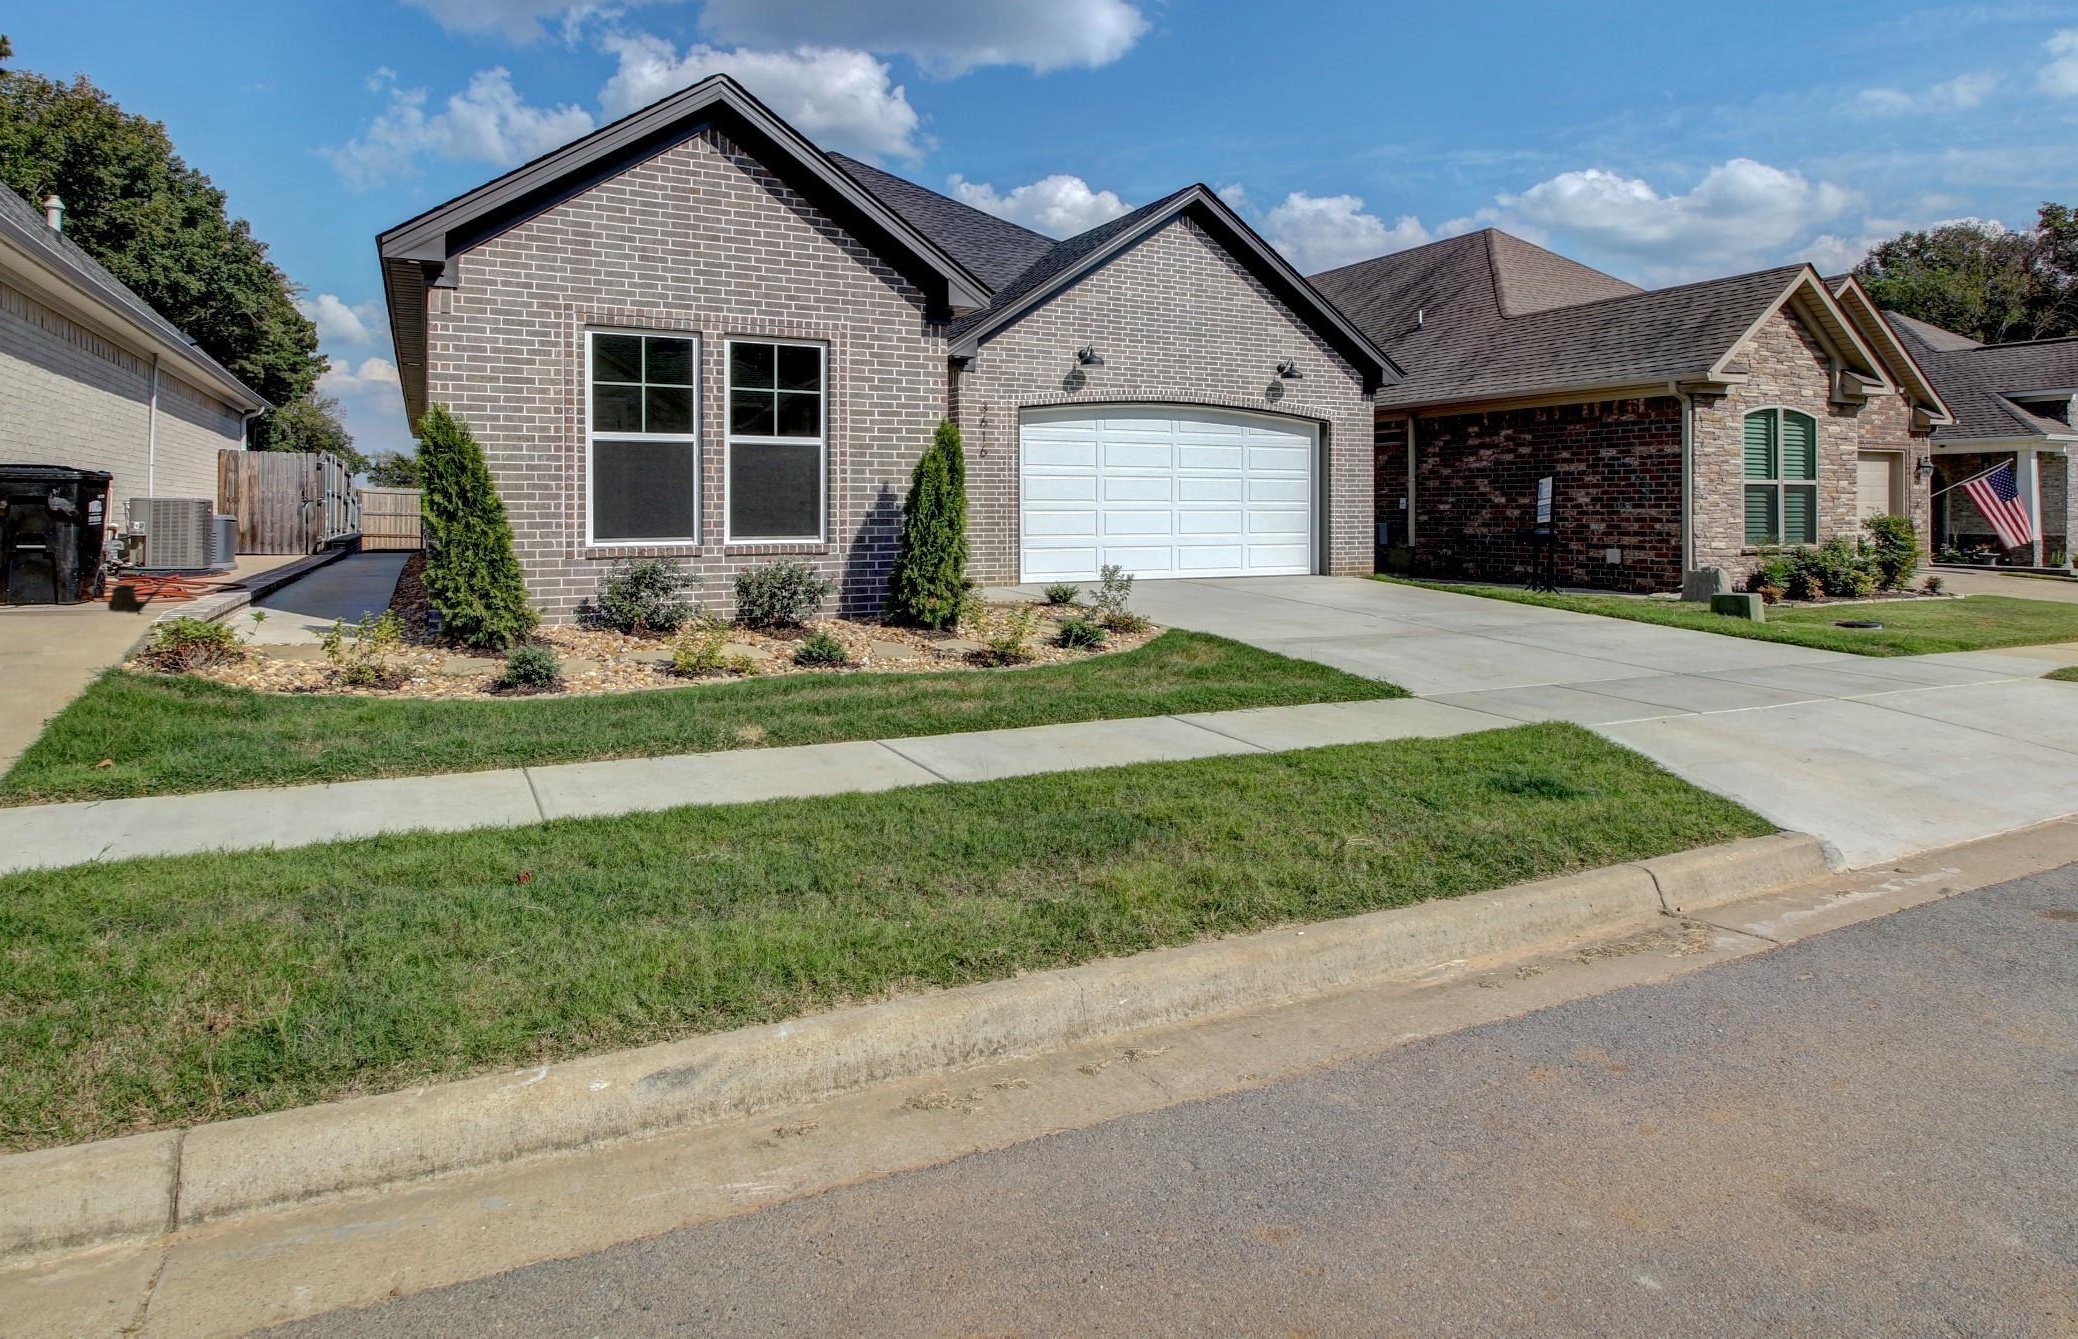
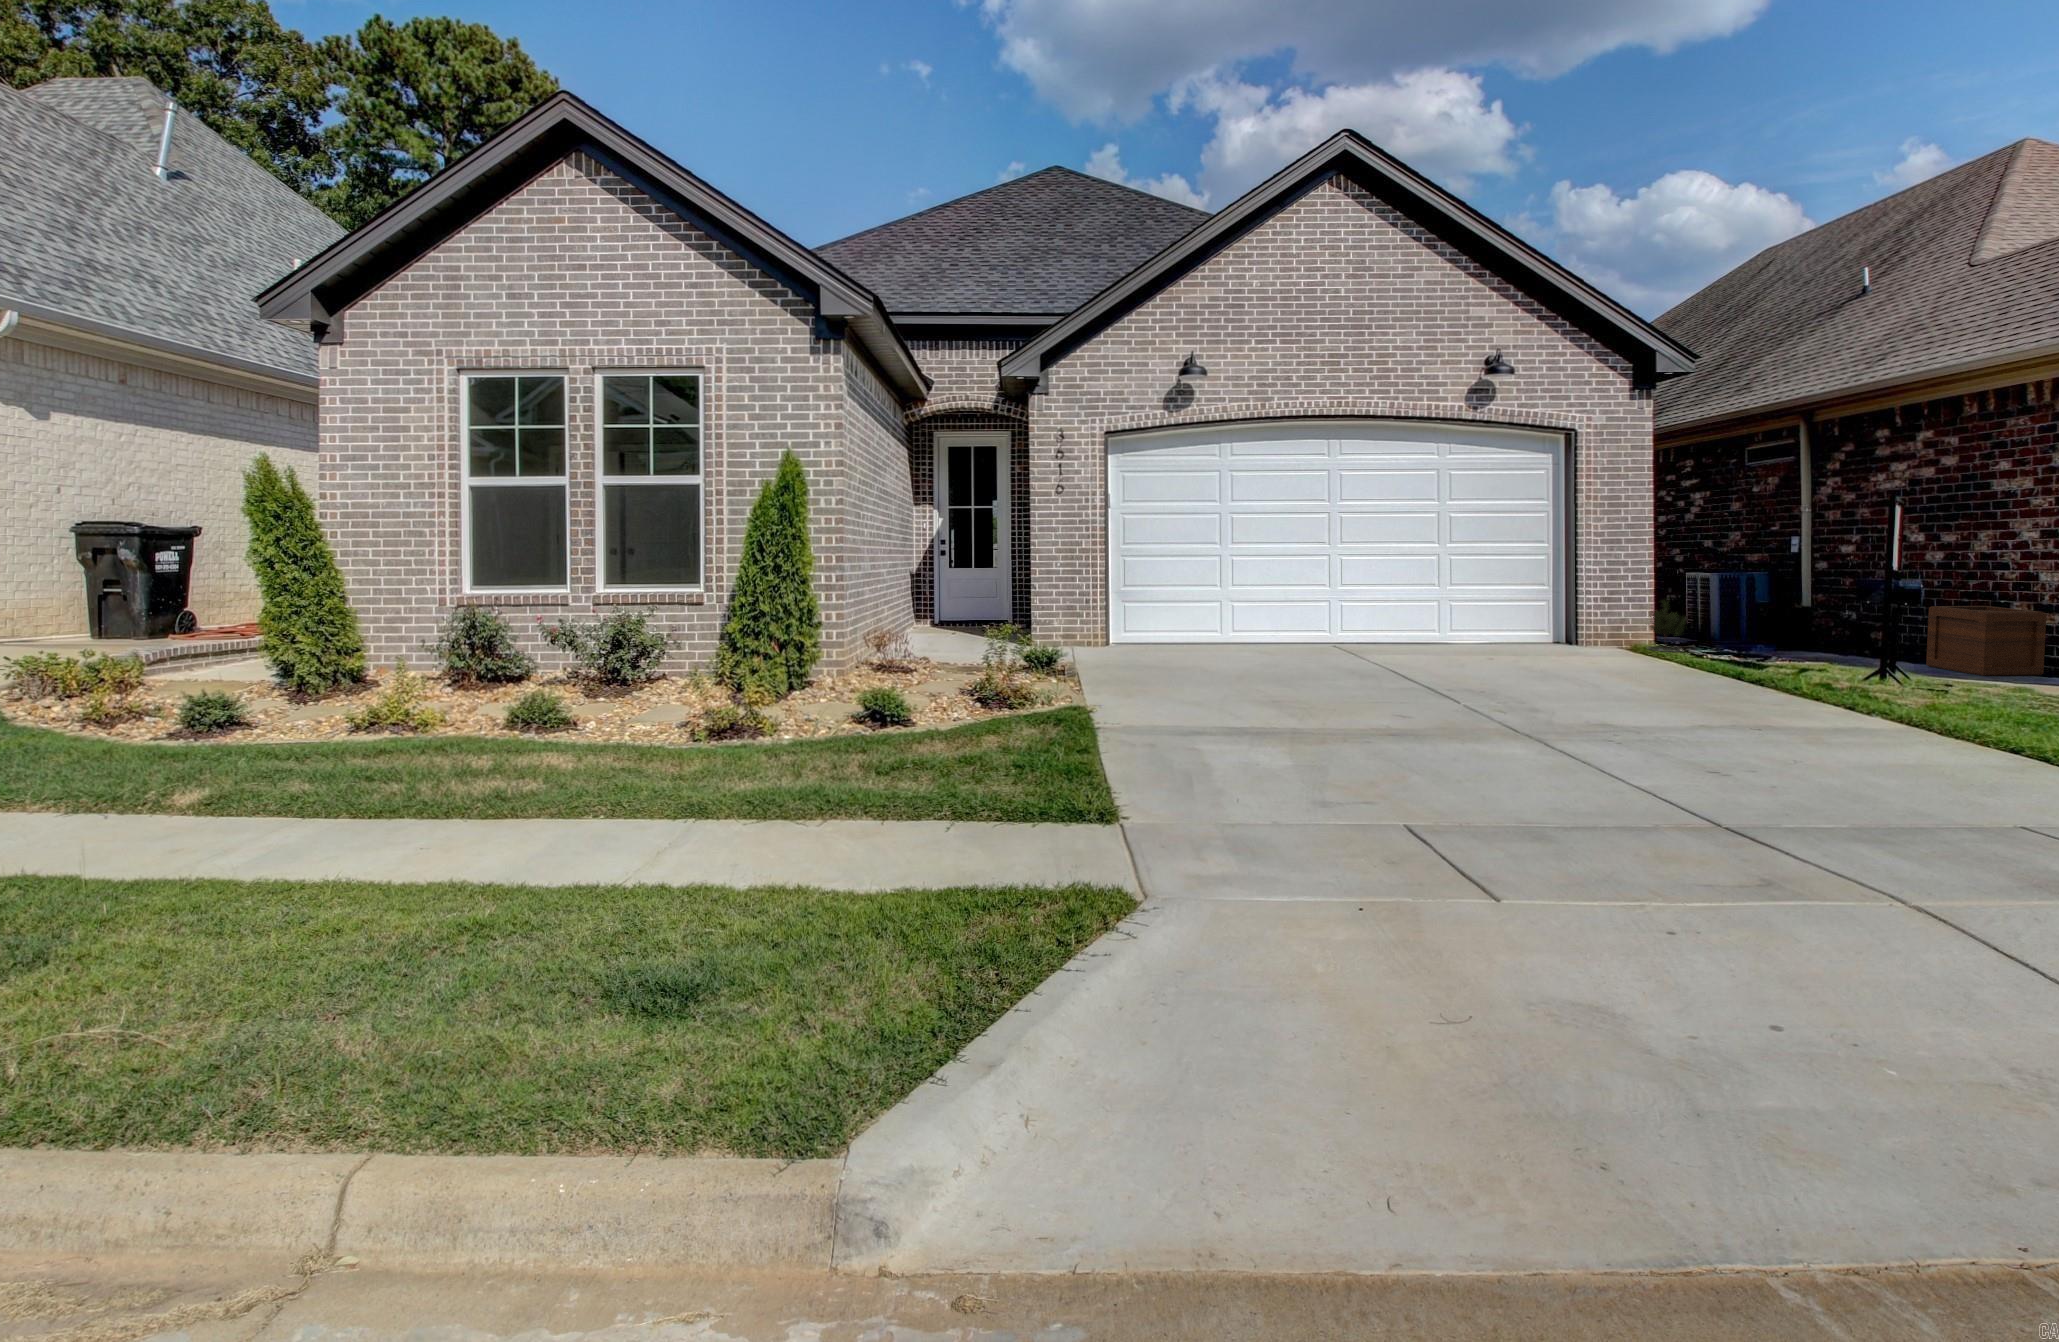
wooden crate: none [1538,543,1599,586] -> present [1926,606,2047,676]
watering can: present [99,582,167,614] -> none [165,618,212,647]

